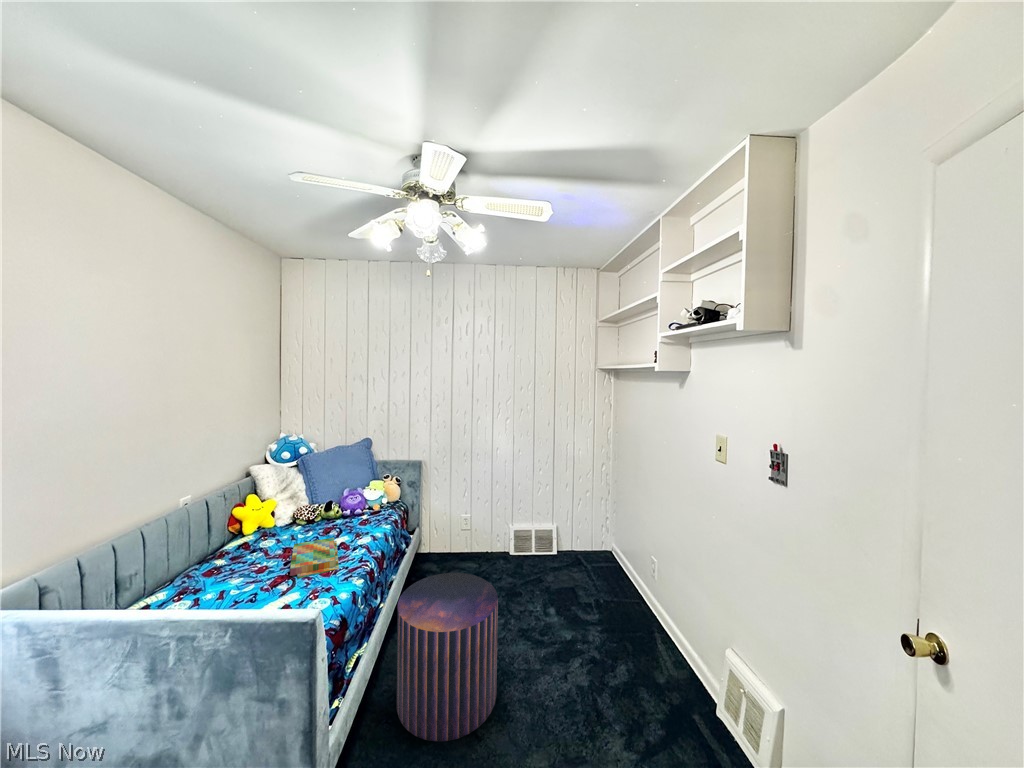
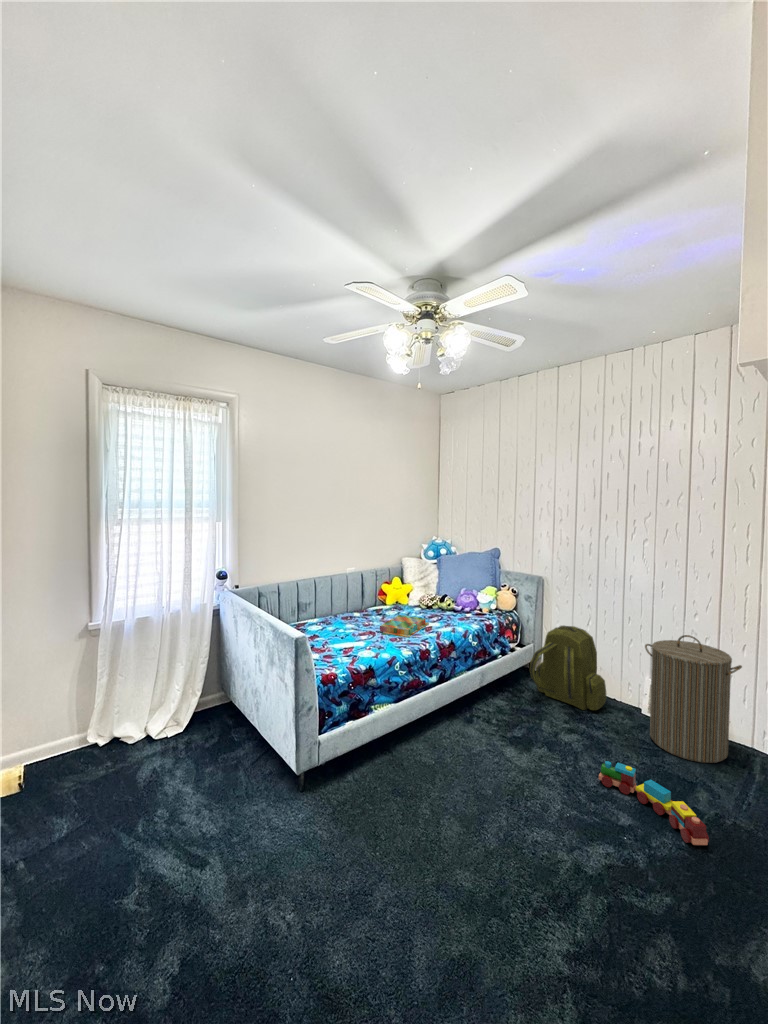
laundry hamper: none [523,488,580,577] -> present [645,635,742,763]
backpack: none [431,501,491,570] -> present [530,626,606,710]
pouf: present [397,573,498,741] -> none [410,664,503,802]
toy train: none [539,601,621,636] -> present [599,761,709,845]

